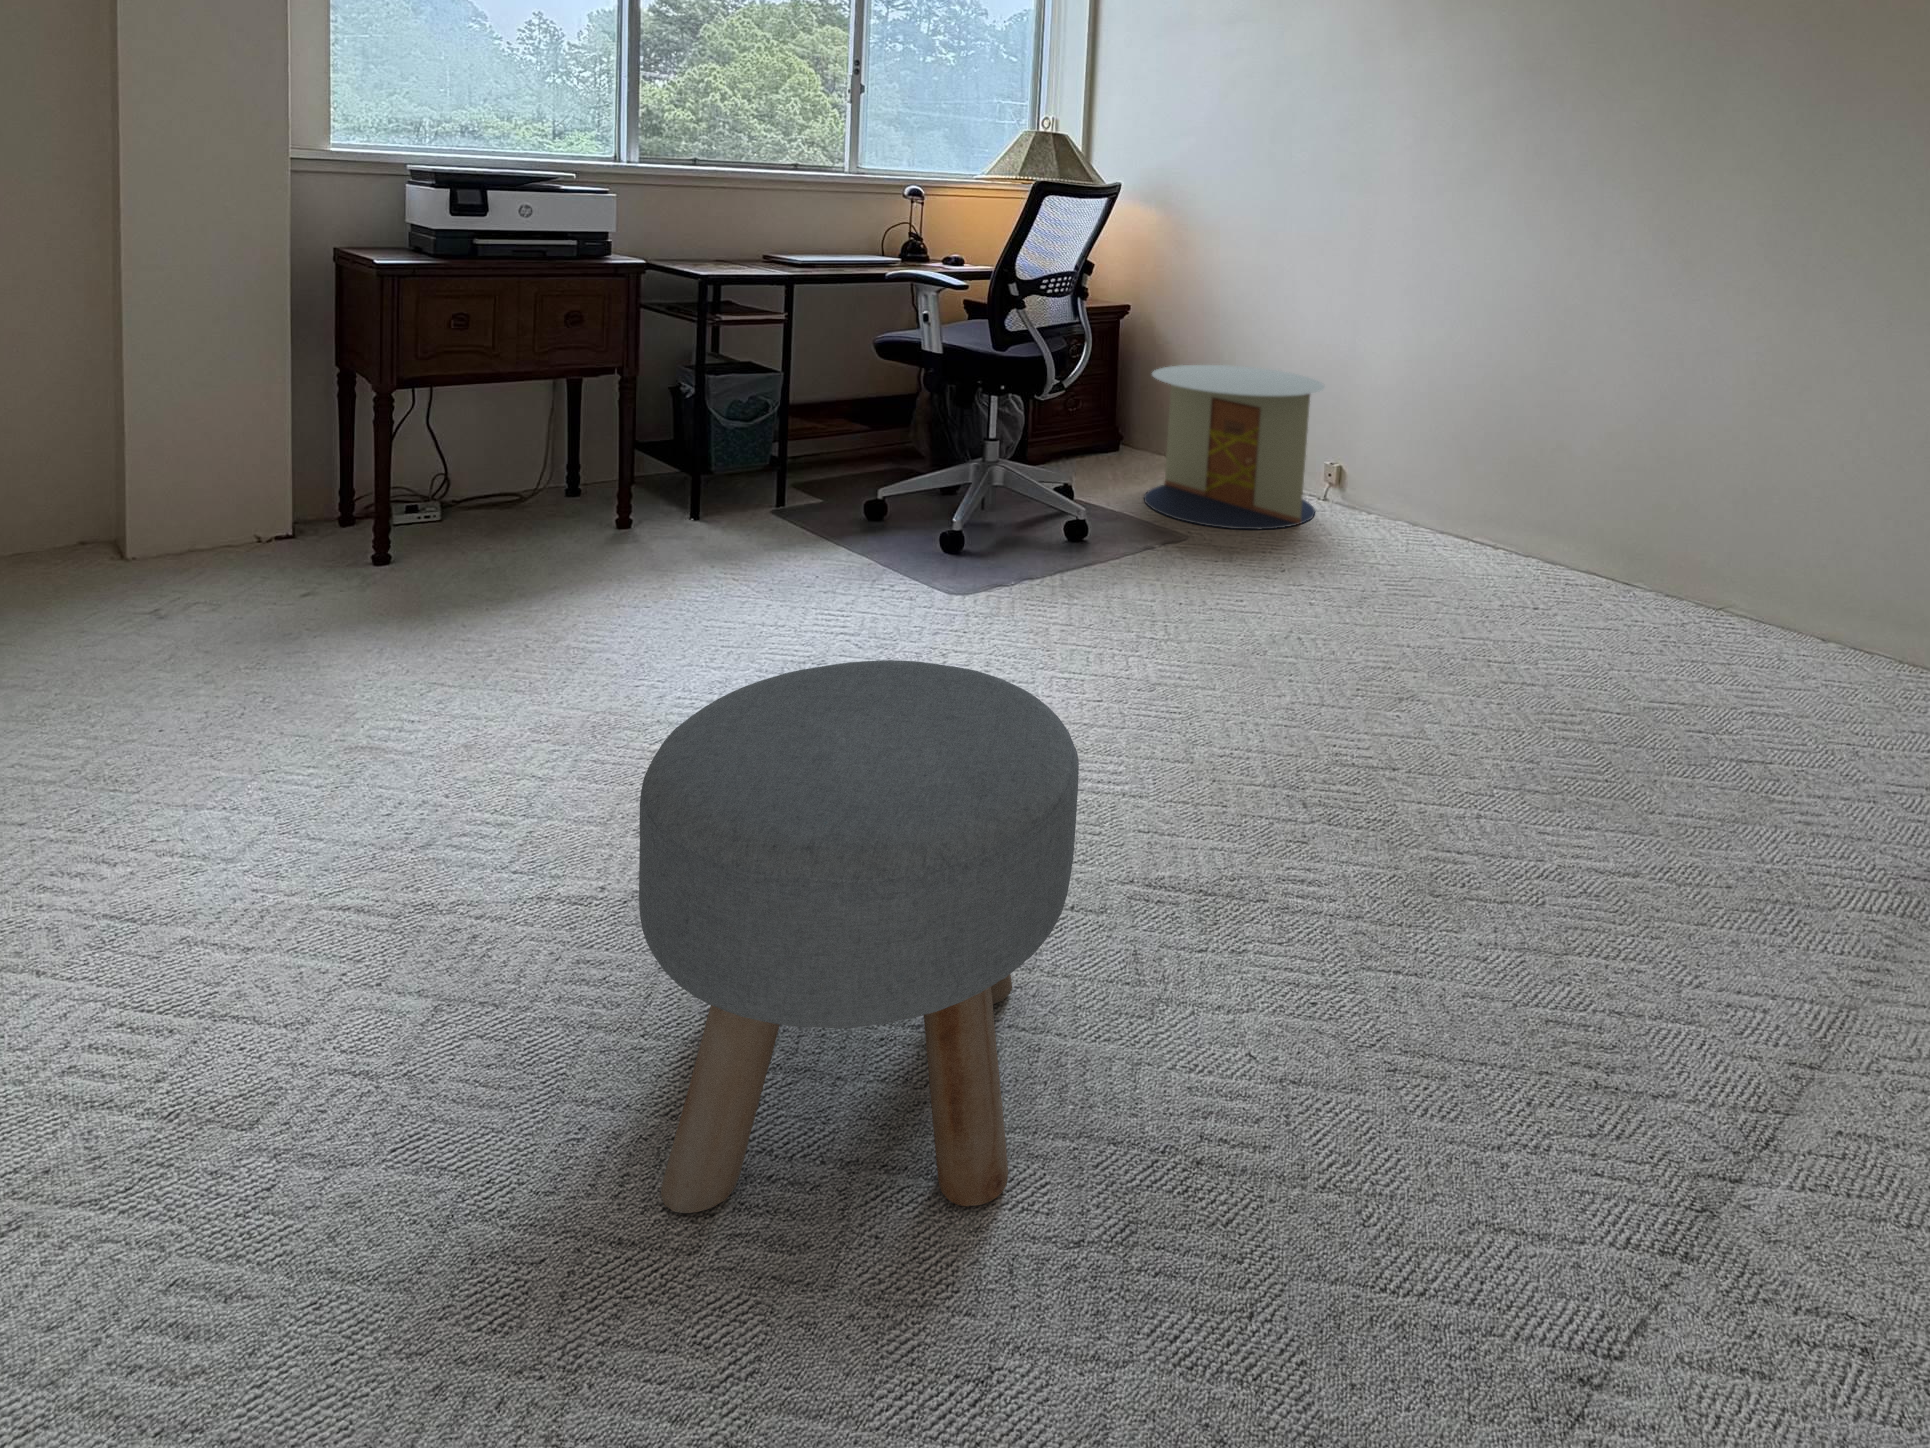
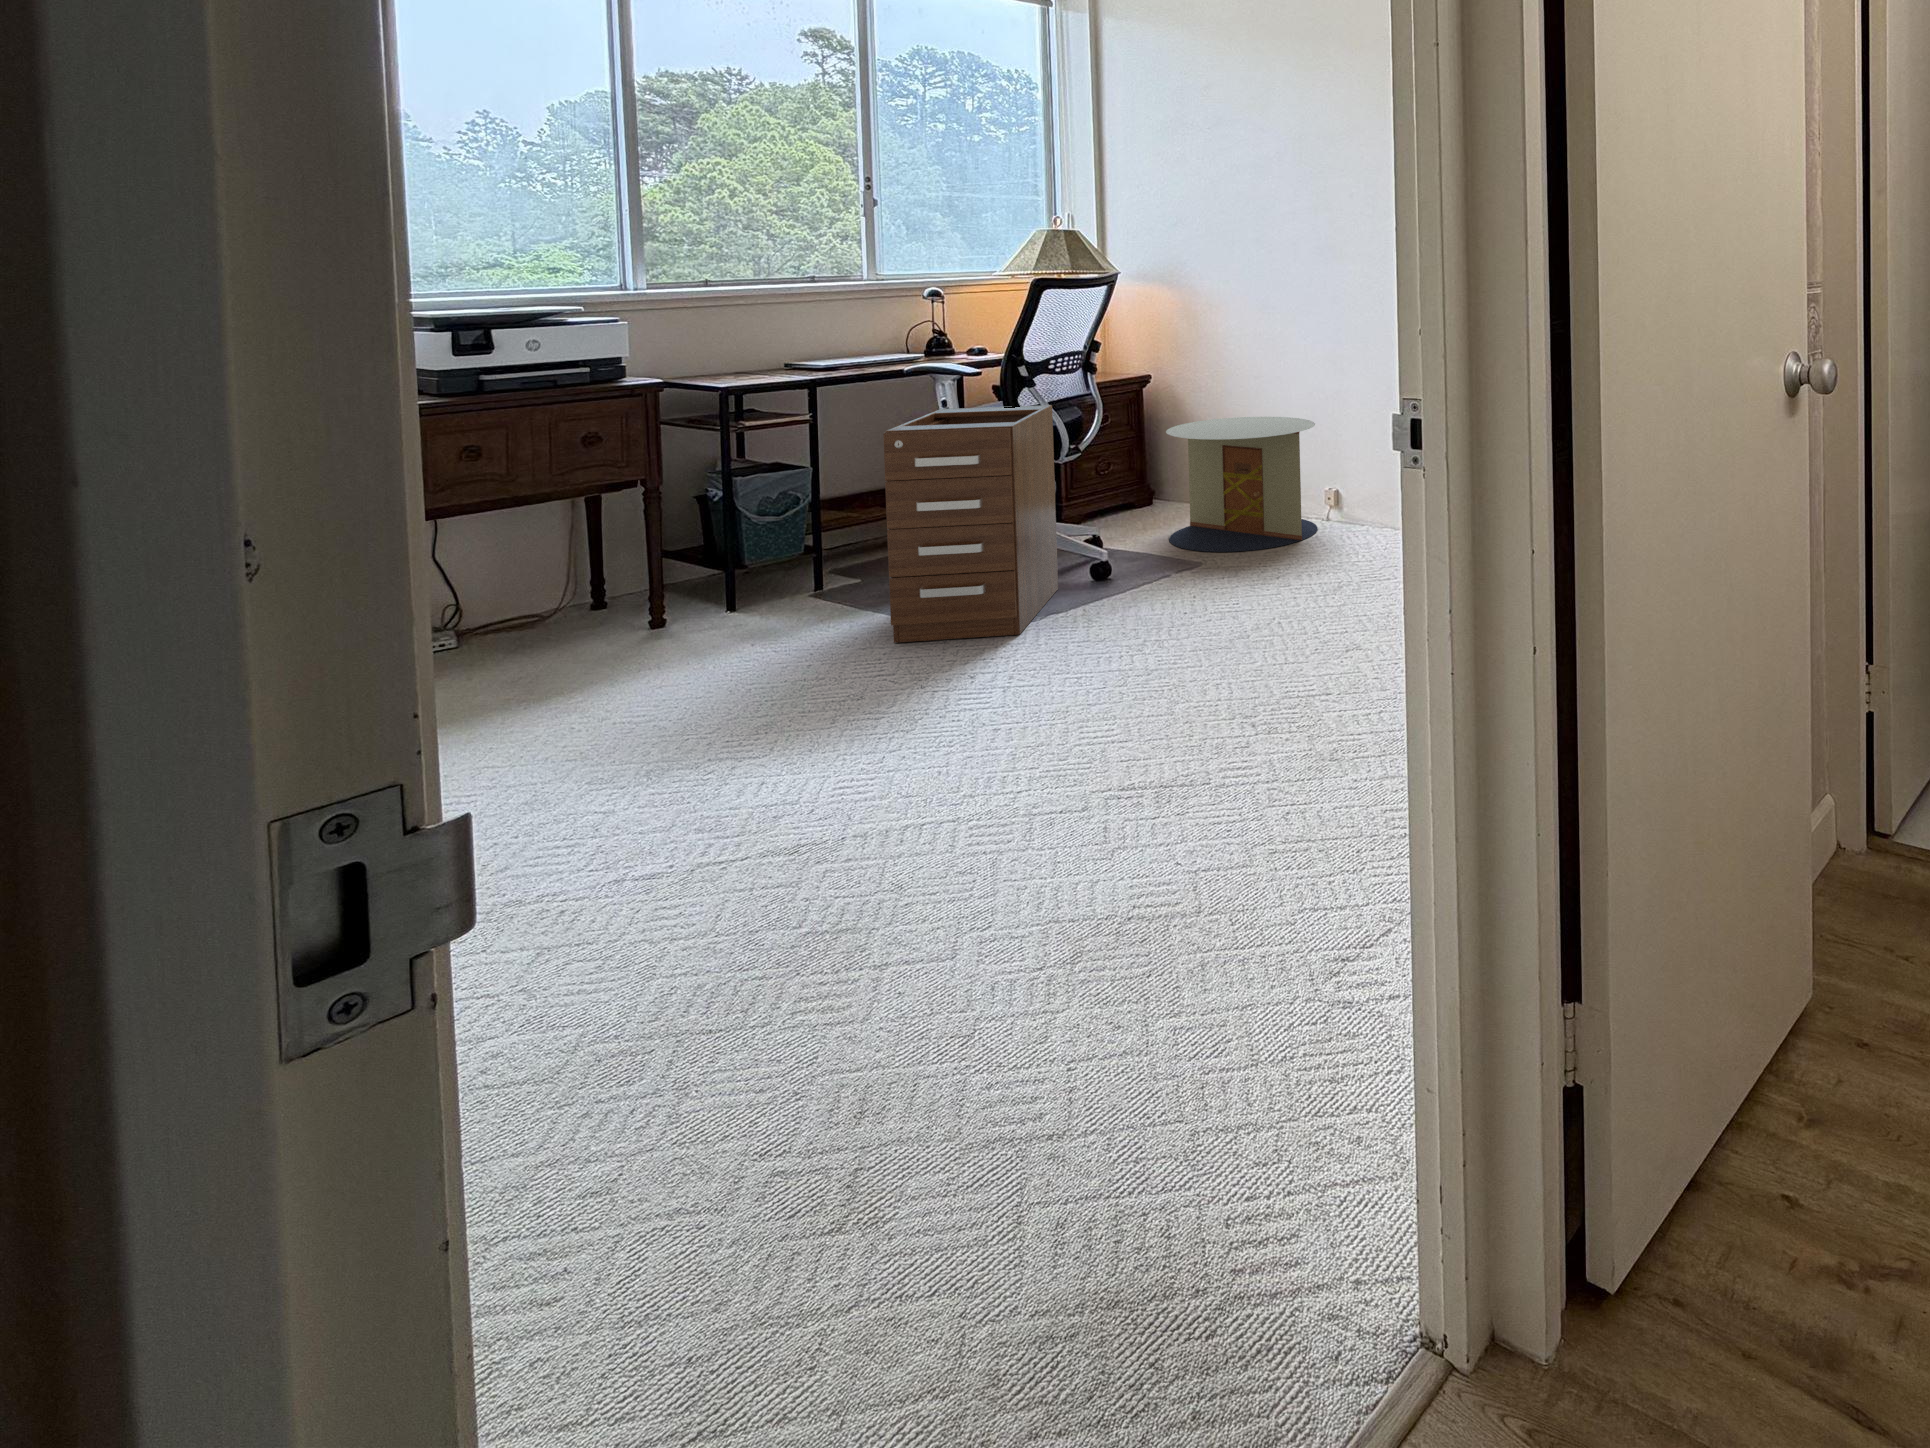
filing cabinet: none [856,323,1041,606] -> present [883,405,1058,643]
ottoman: present [639,660,1079,1213] -> none [706,635,1031,993]

